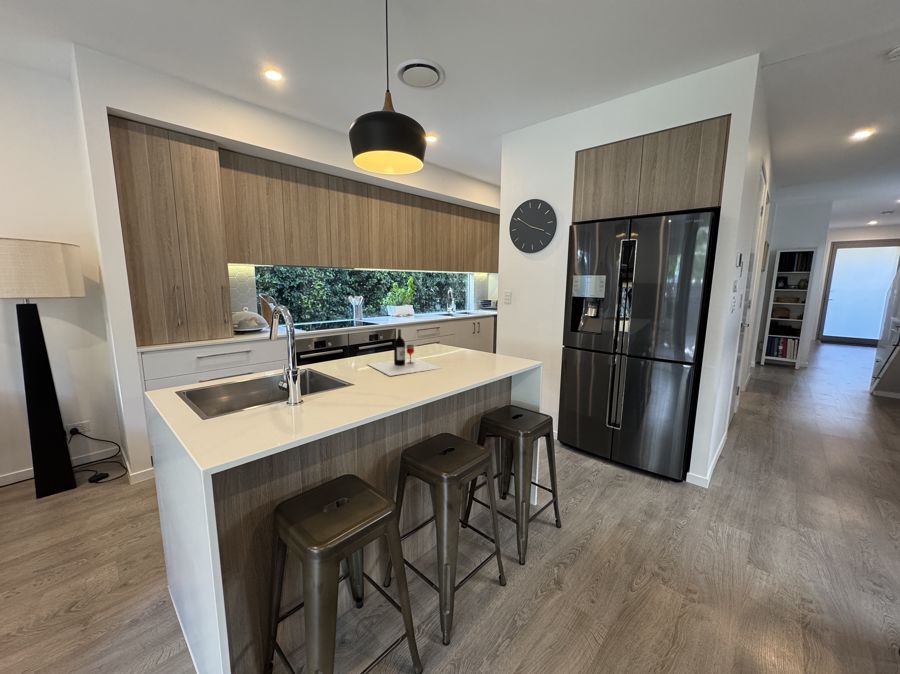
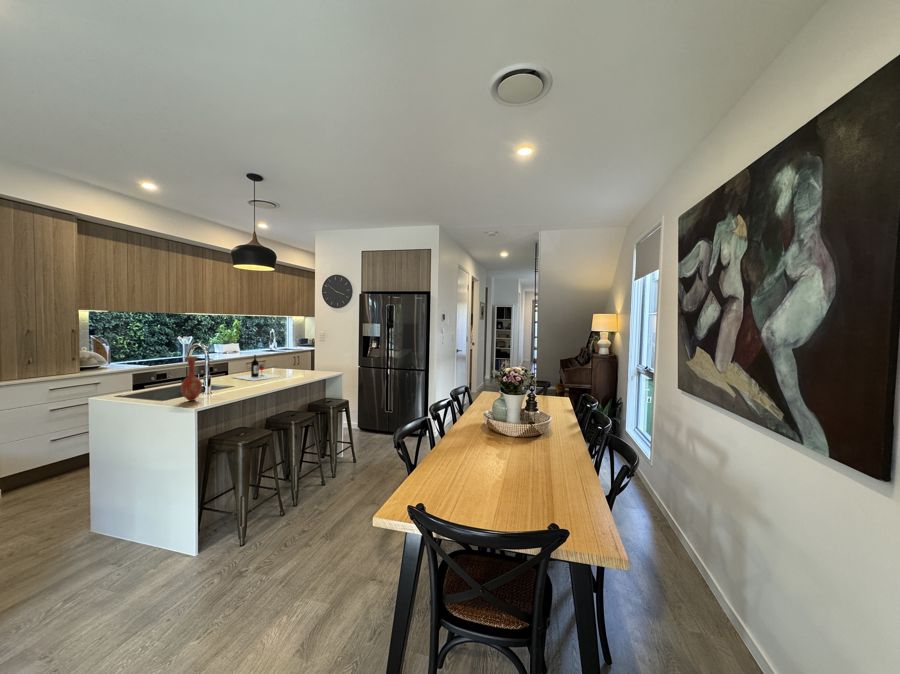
vase: none [222,341,264,434] -> present [181,356,202,401]

